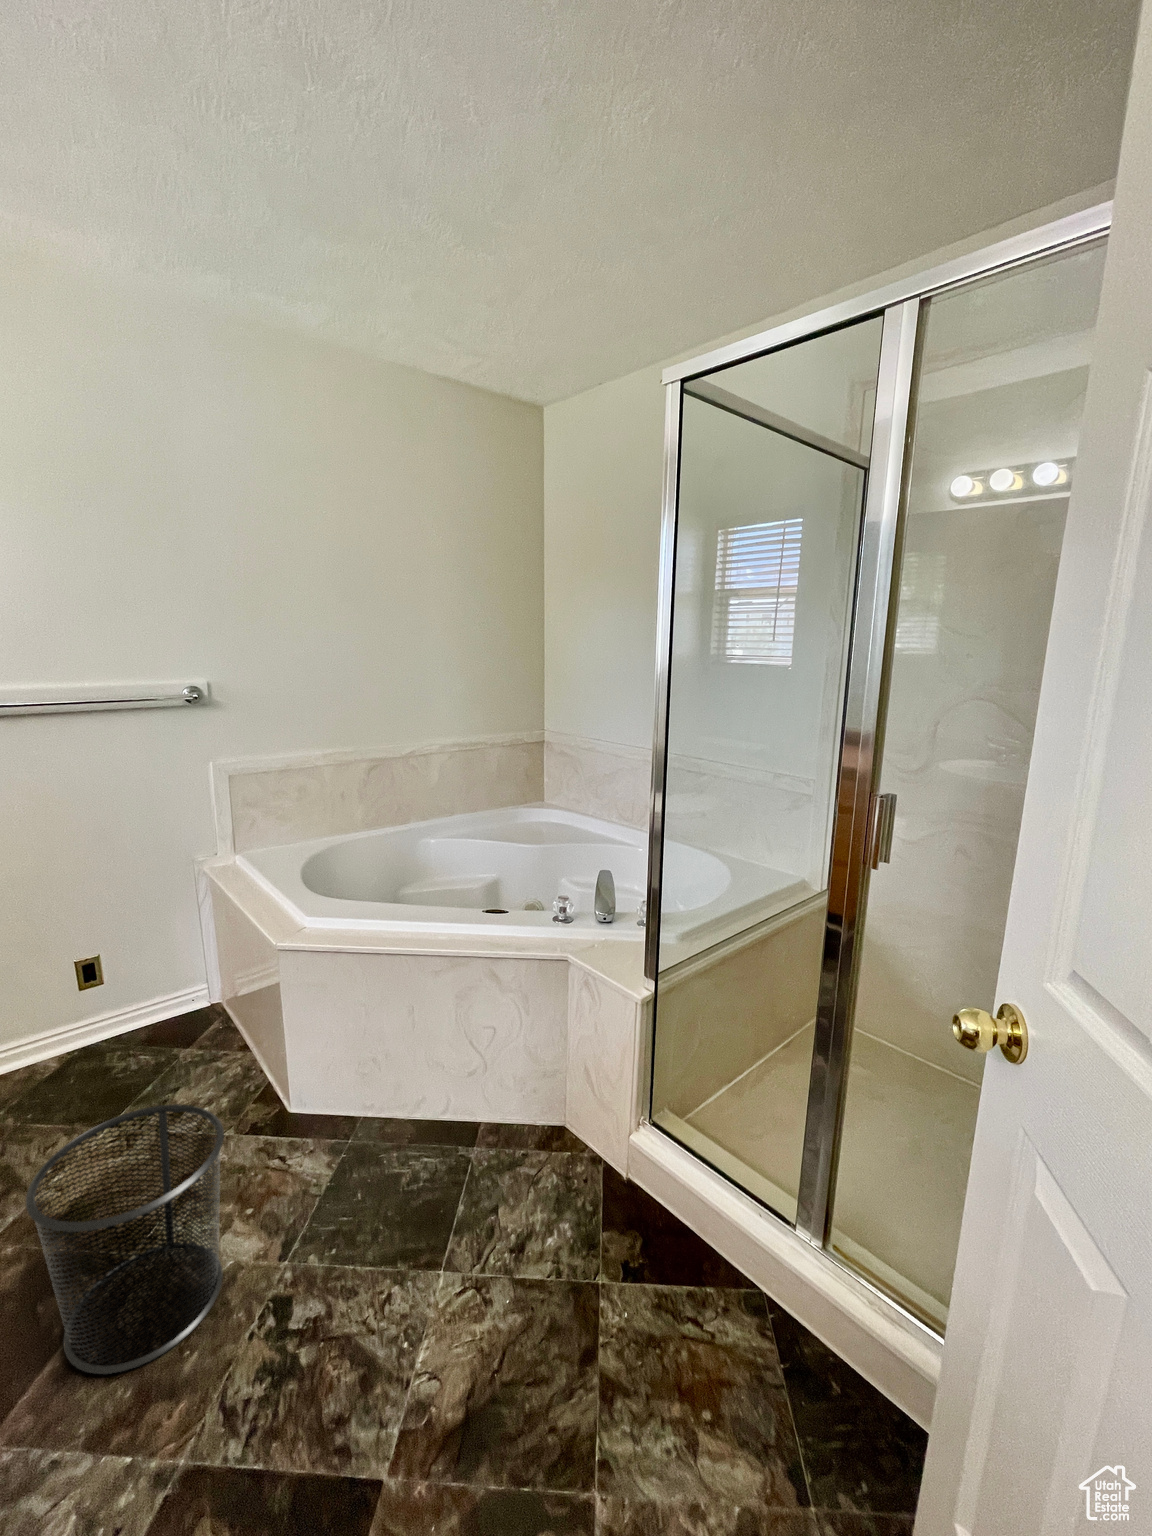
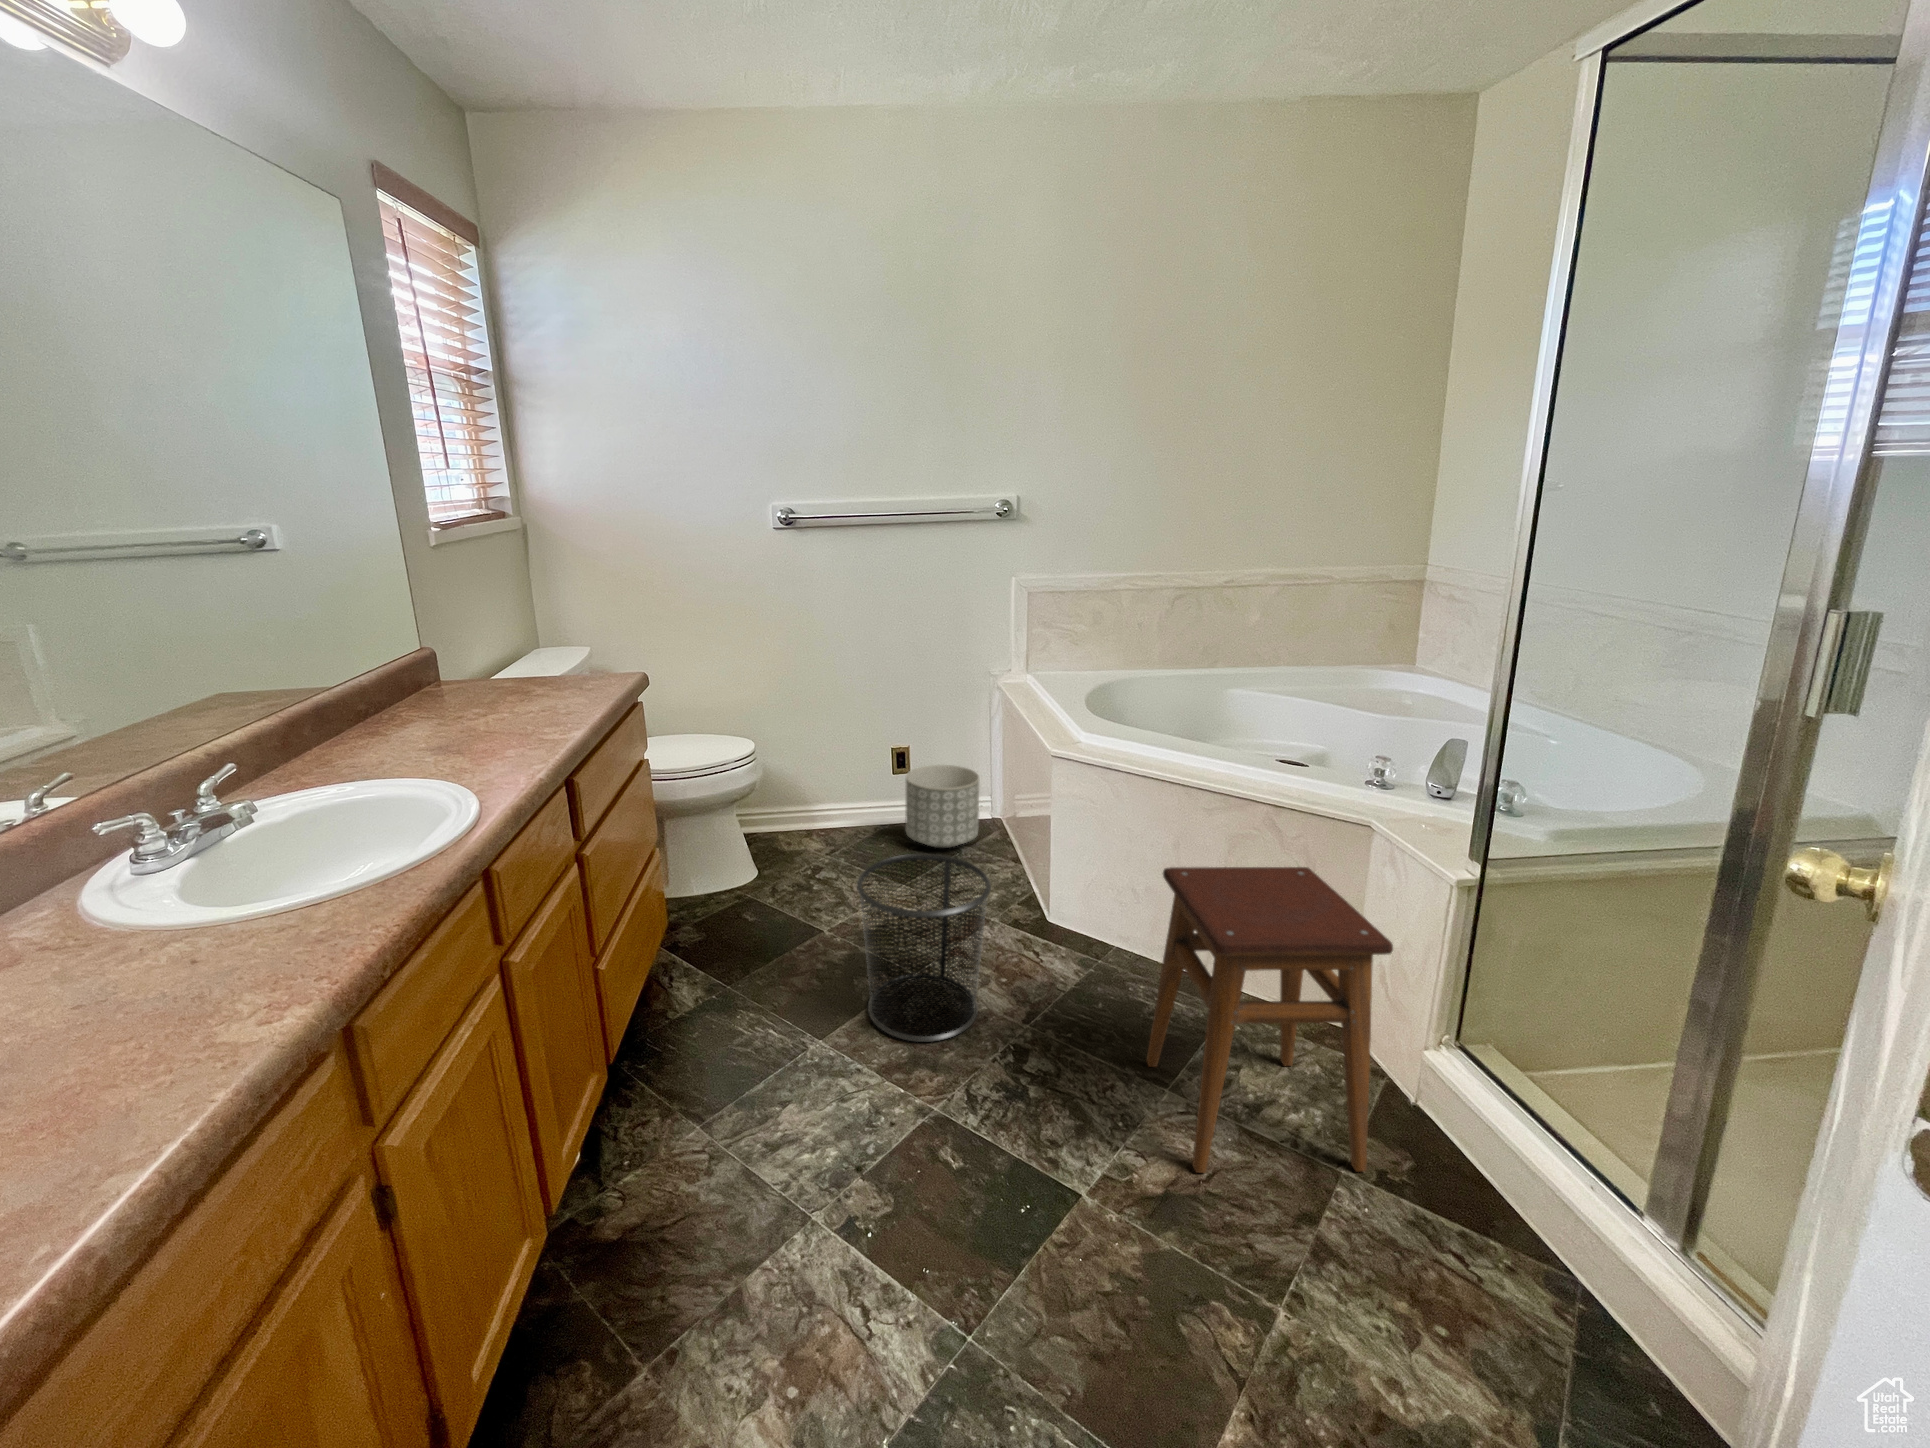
planter: none [94,961,195,1063] -> present [906,765,979,848]
stool: none [413,1013,618,1365] -> present [1147,867,1393,1173]

